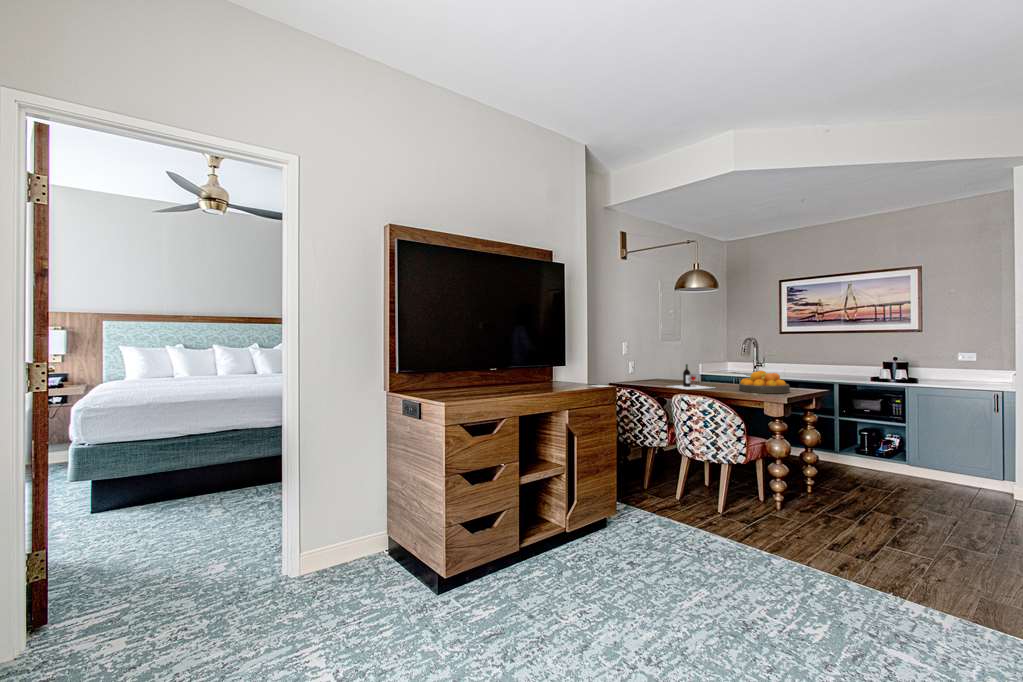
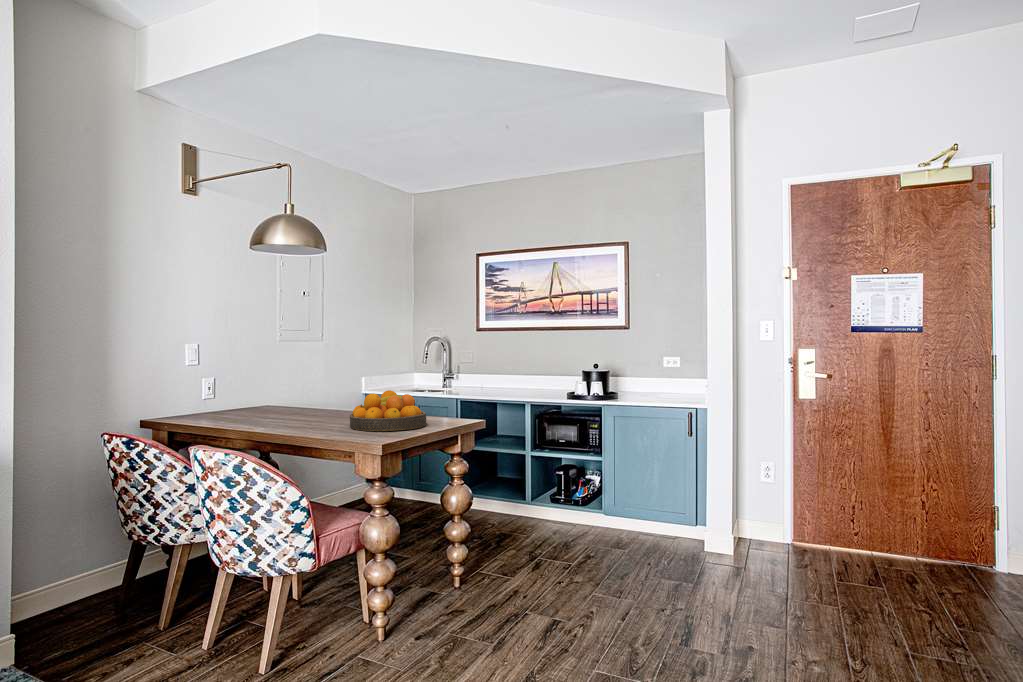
wine bottle: present [669,364,712,389] -> none [235,381,322,429]

